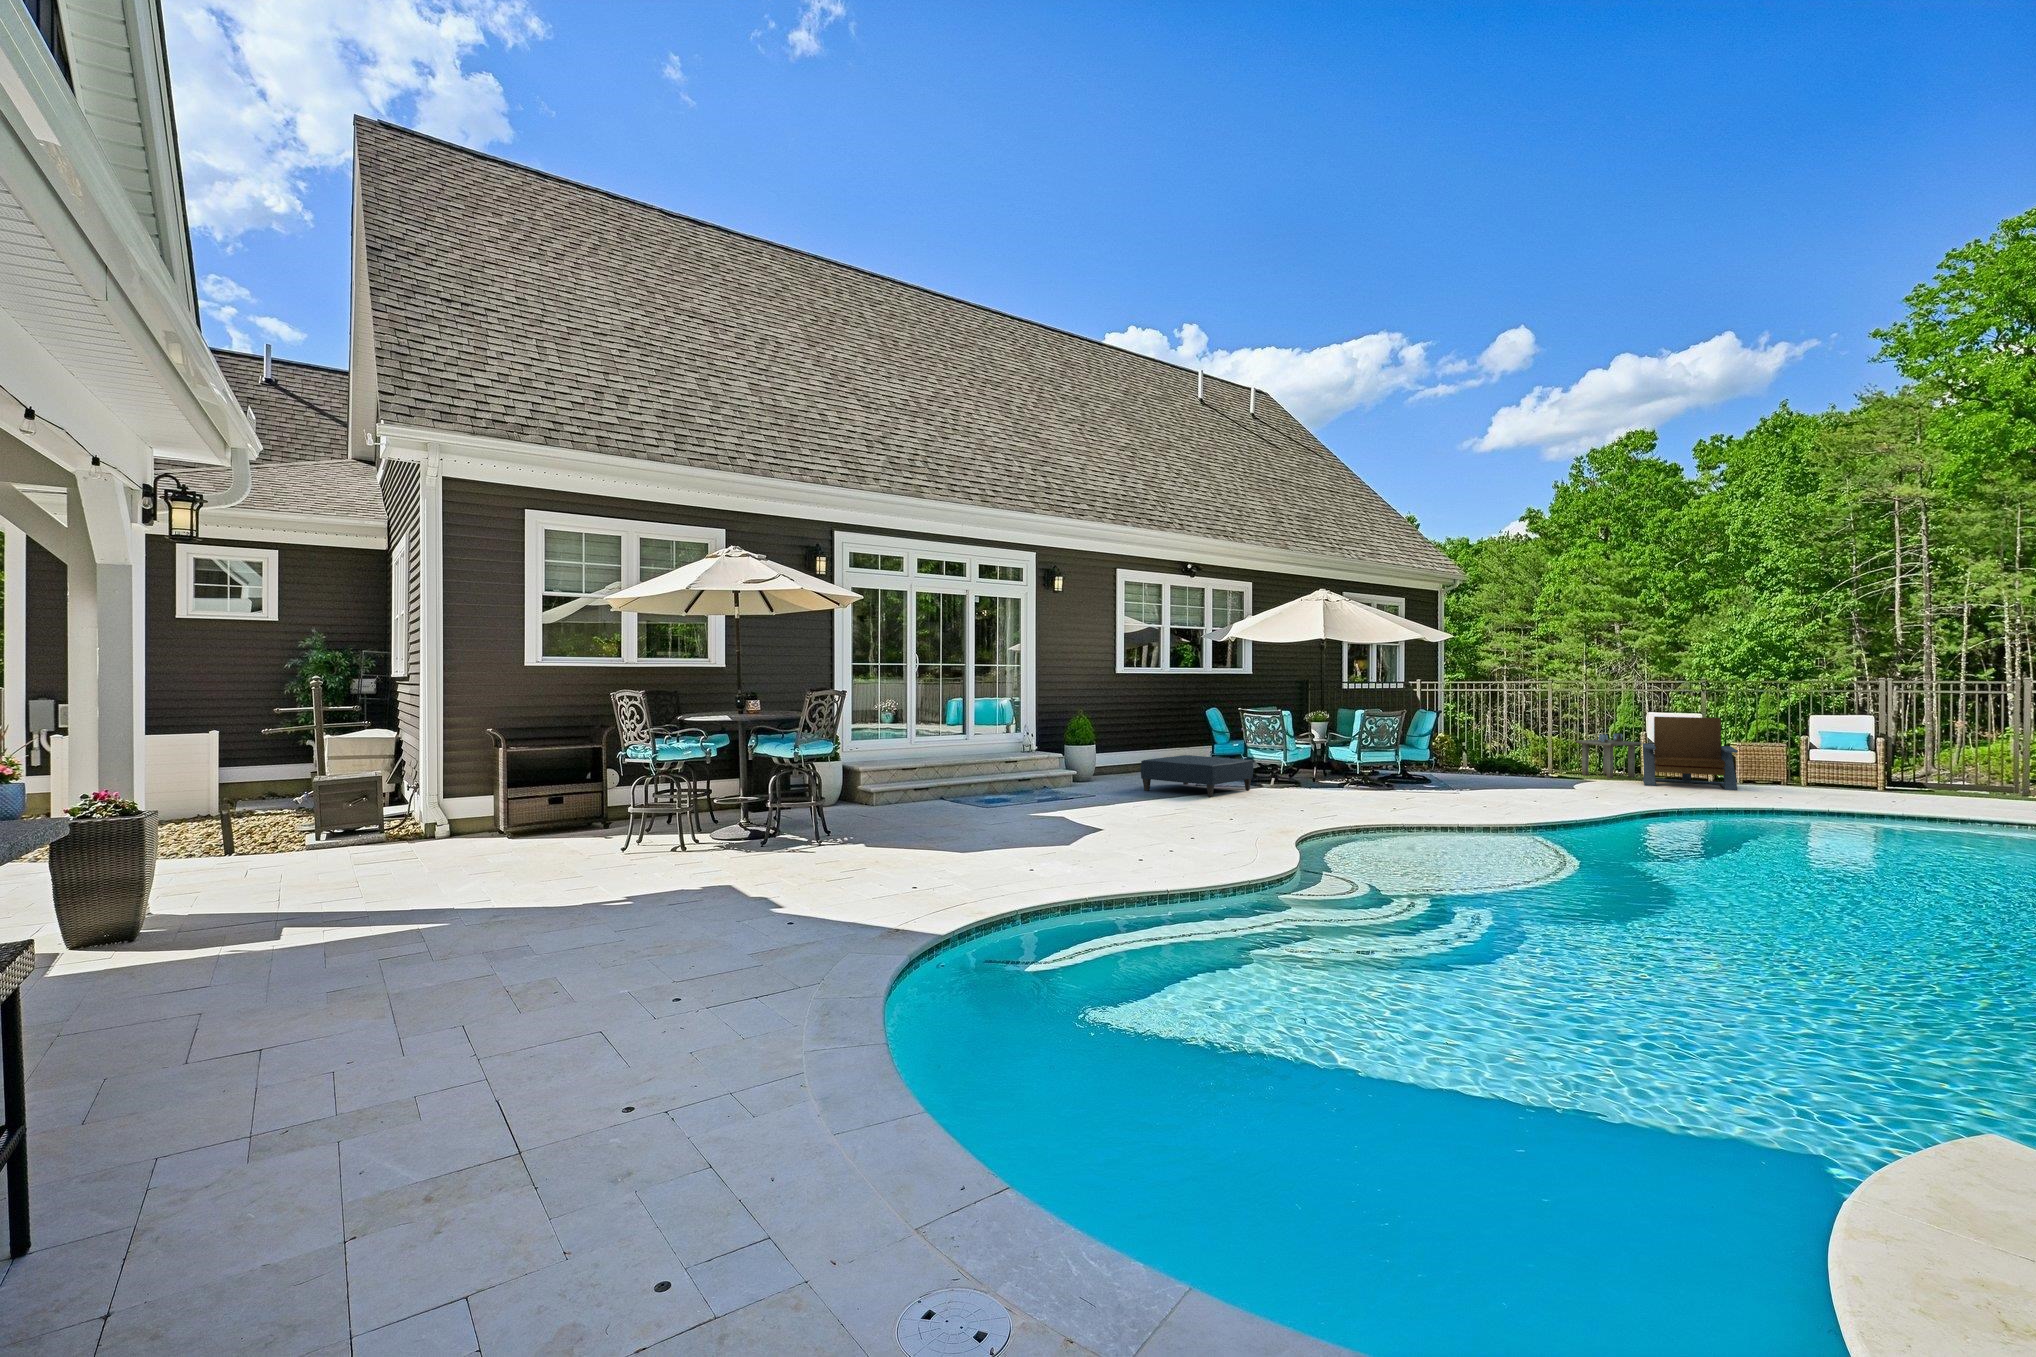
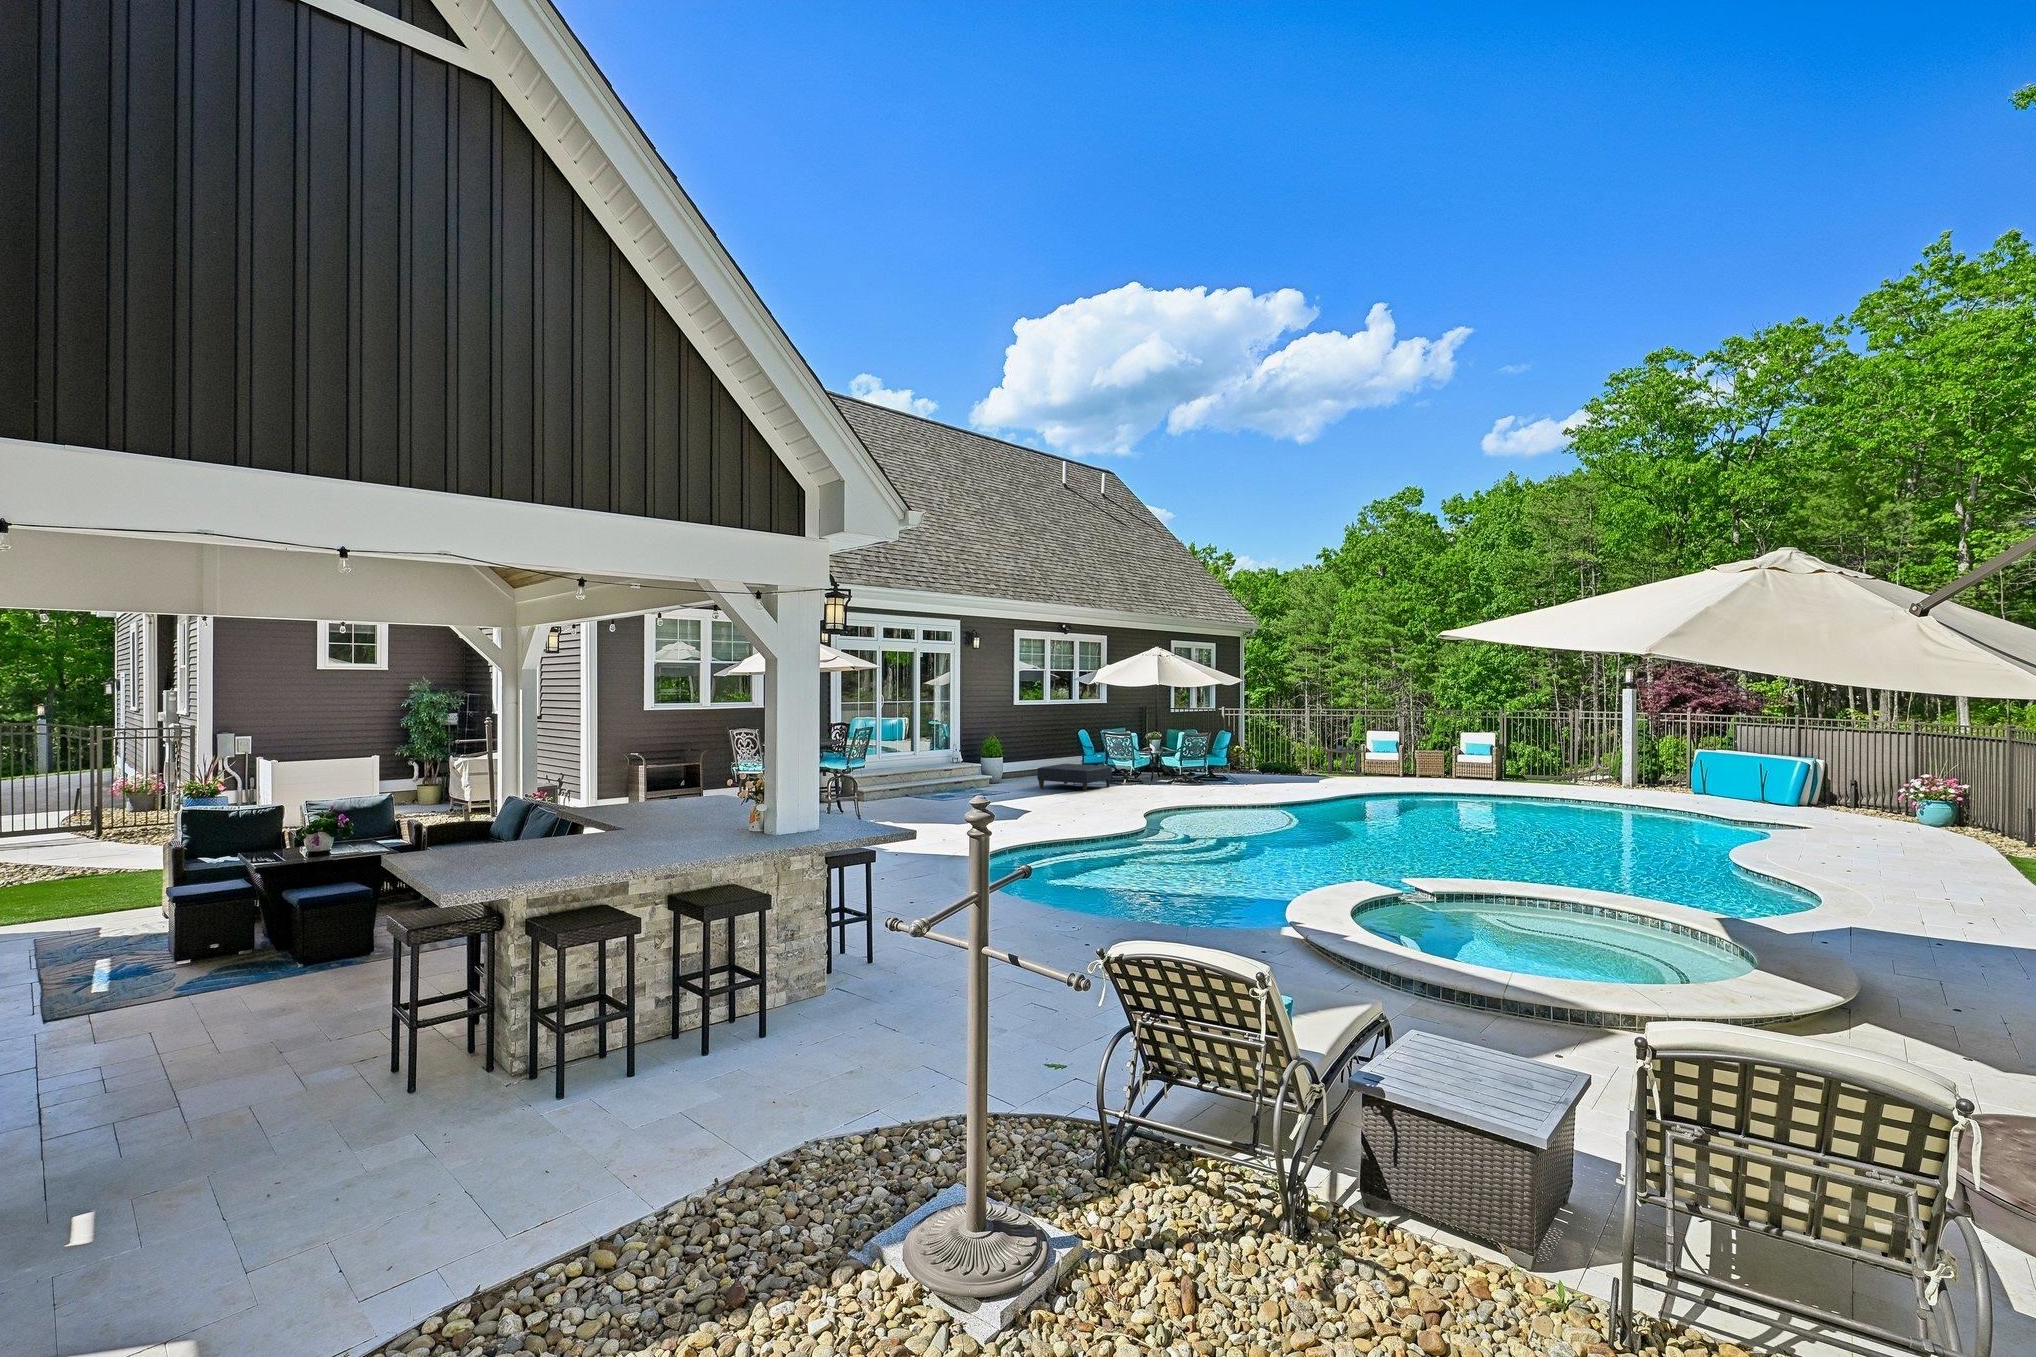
lounge chair: present [1643,717,1738,791] -> none [1361,734,1414,782]

